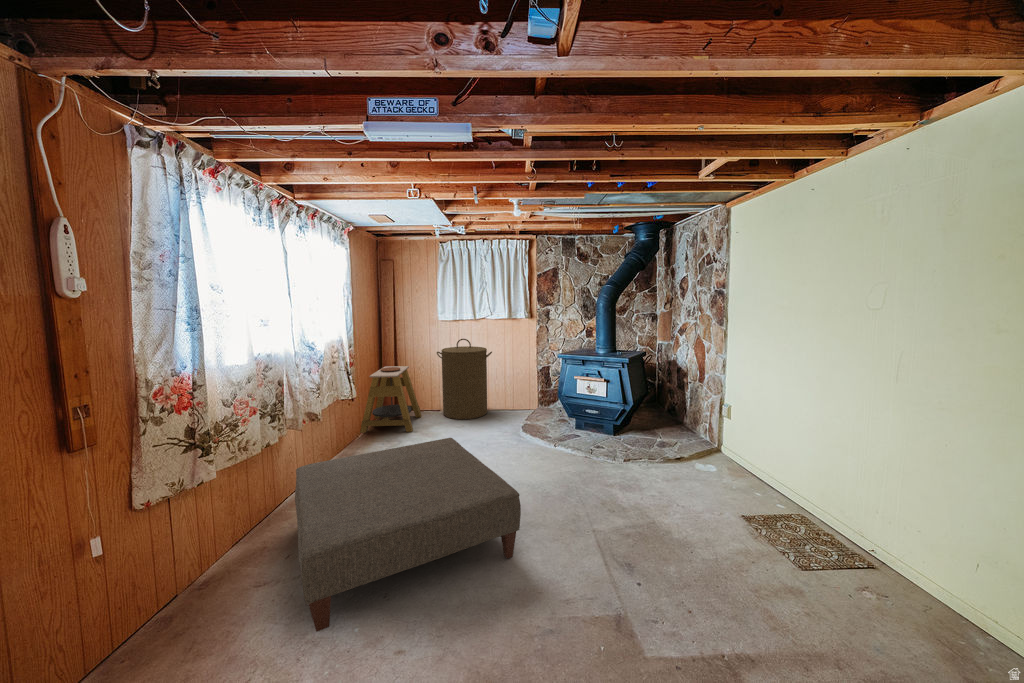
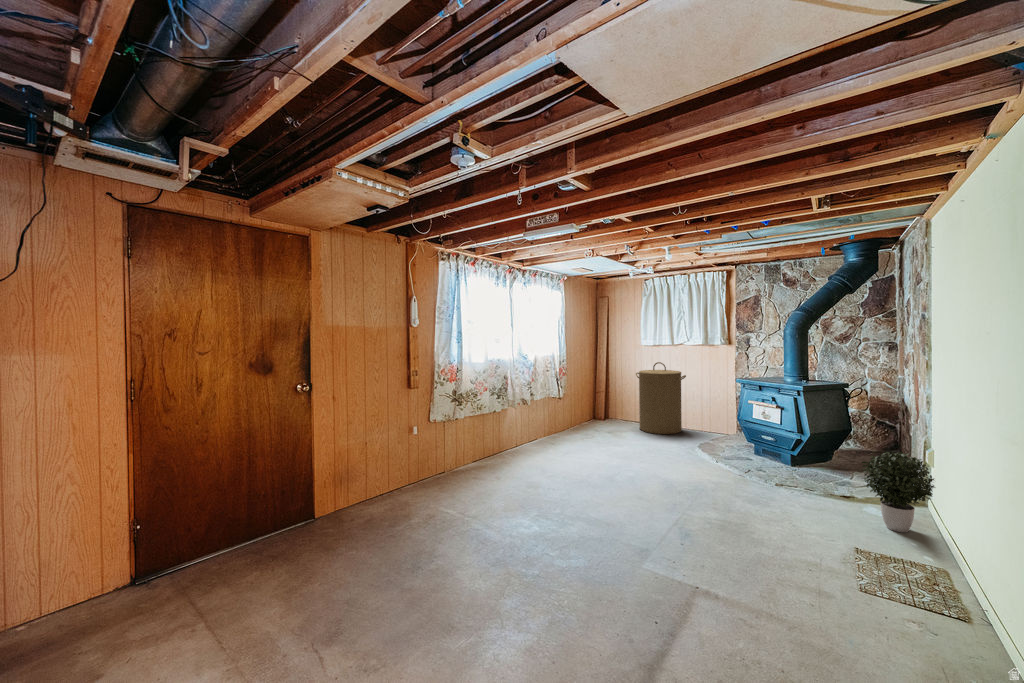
side table: present [360,366,422,433] -> none [568,382,622,434]
potted plant: none [711,415,770,487] -> present [862,451,935,533]
ottoman: present [295,438,521,632] -> none [482,428,614,506]

